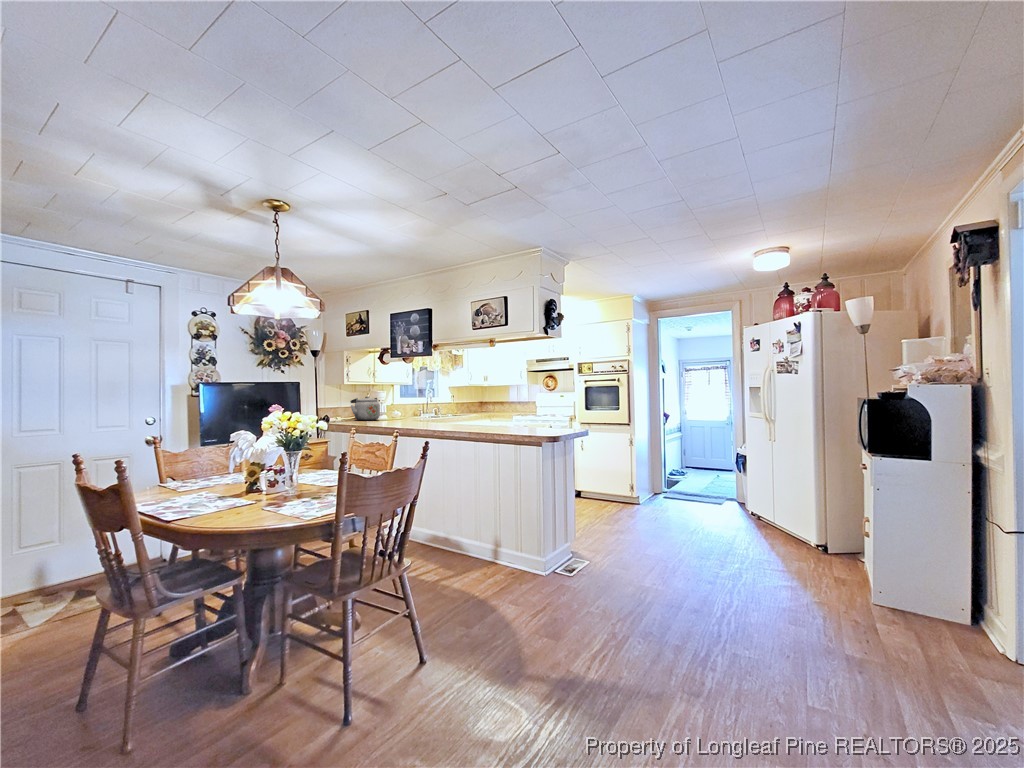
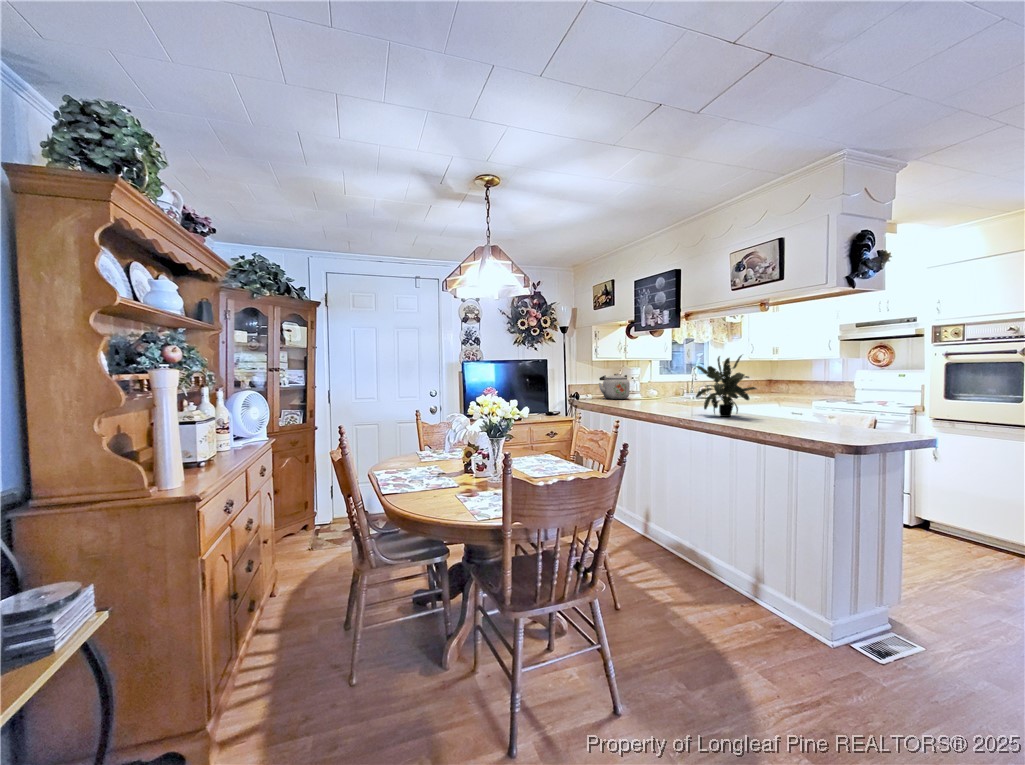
potted plant: none [445,379,489,427] -> present [696,355,756,417]

